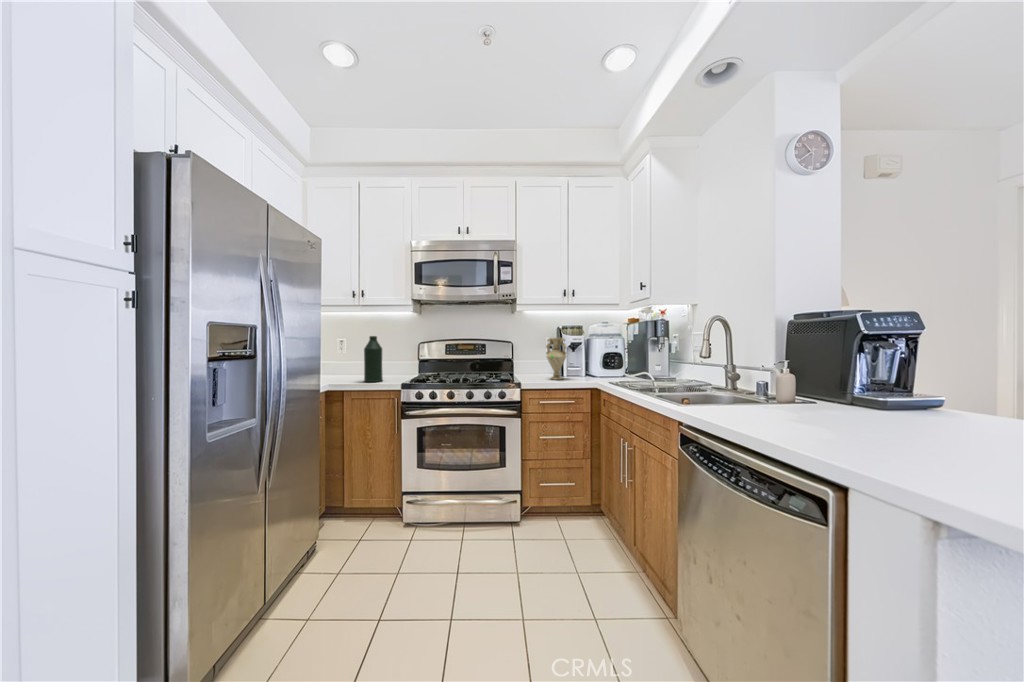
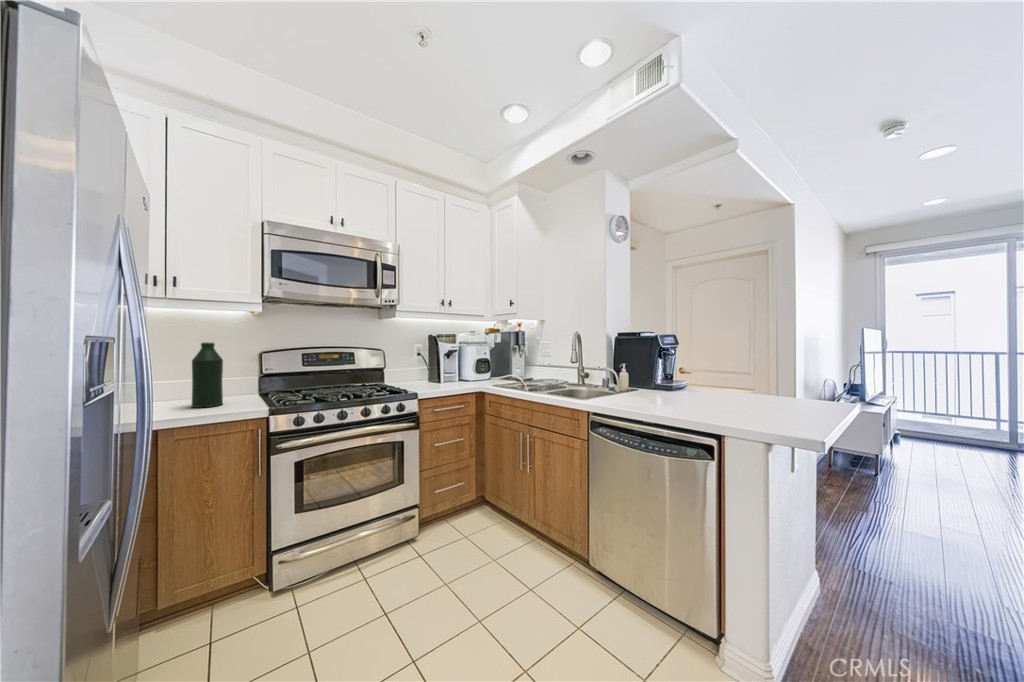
vase: present [546,338,567,379] -> none [429,345,452,387]

